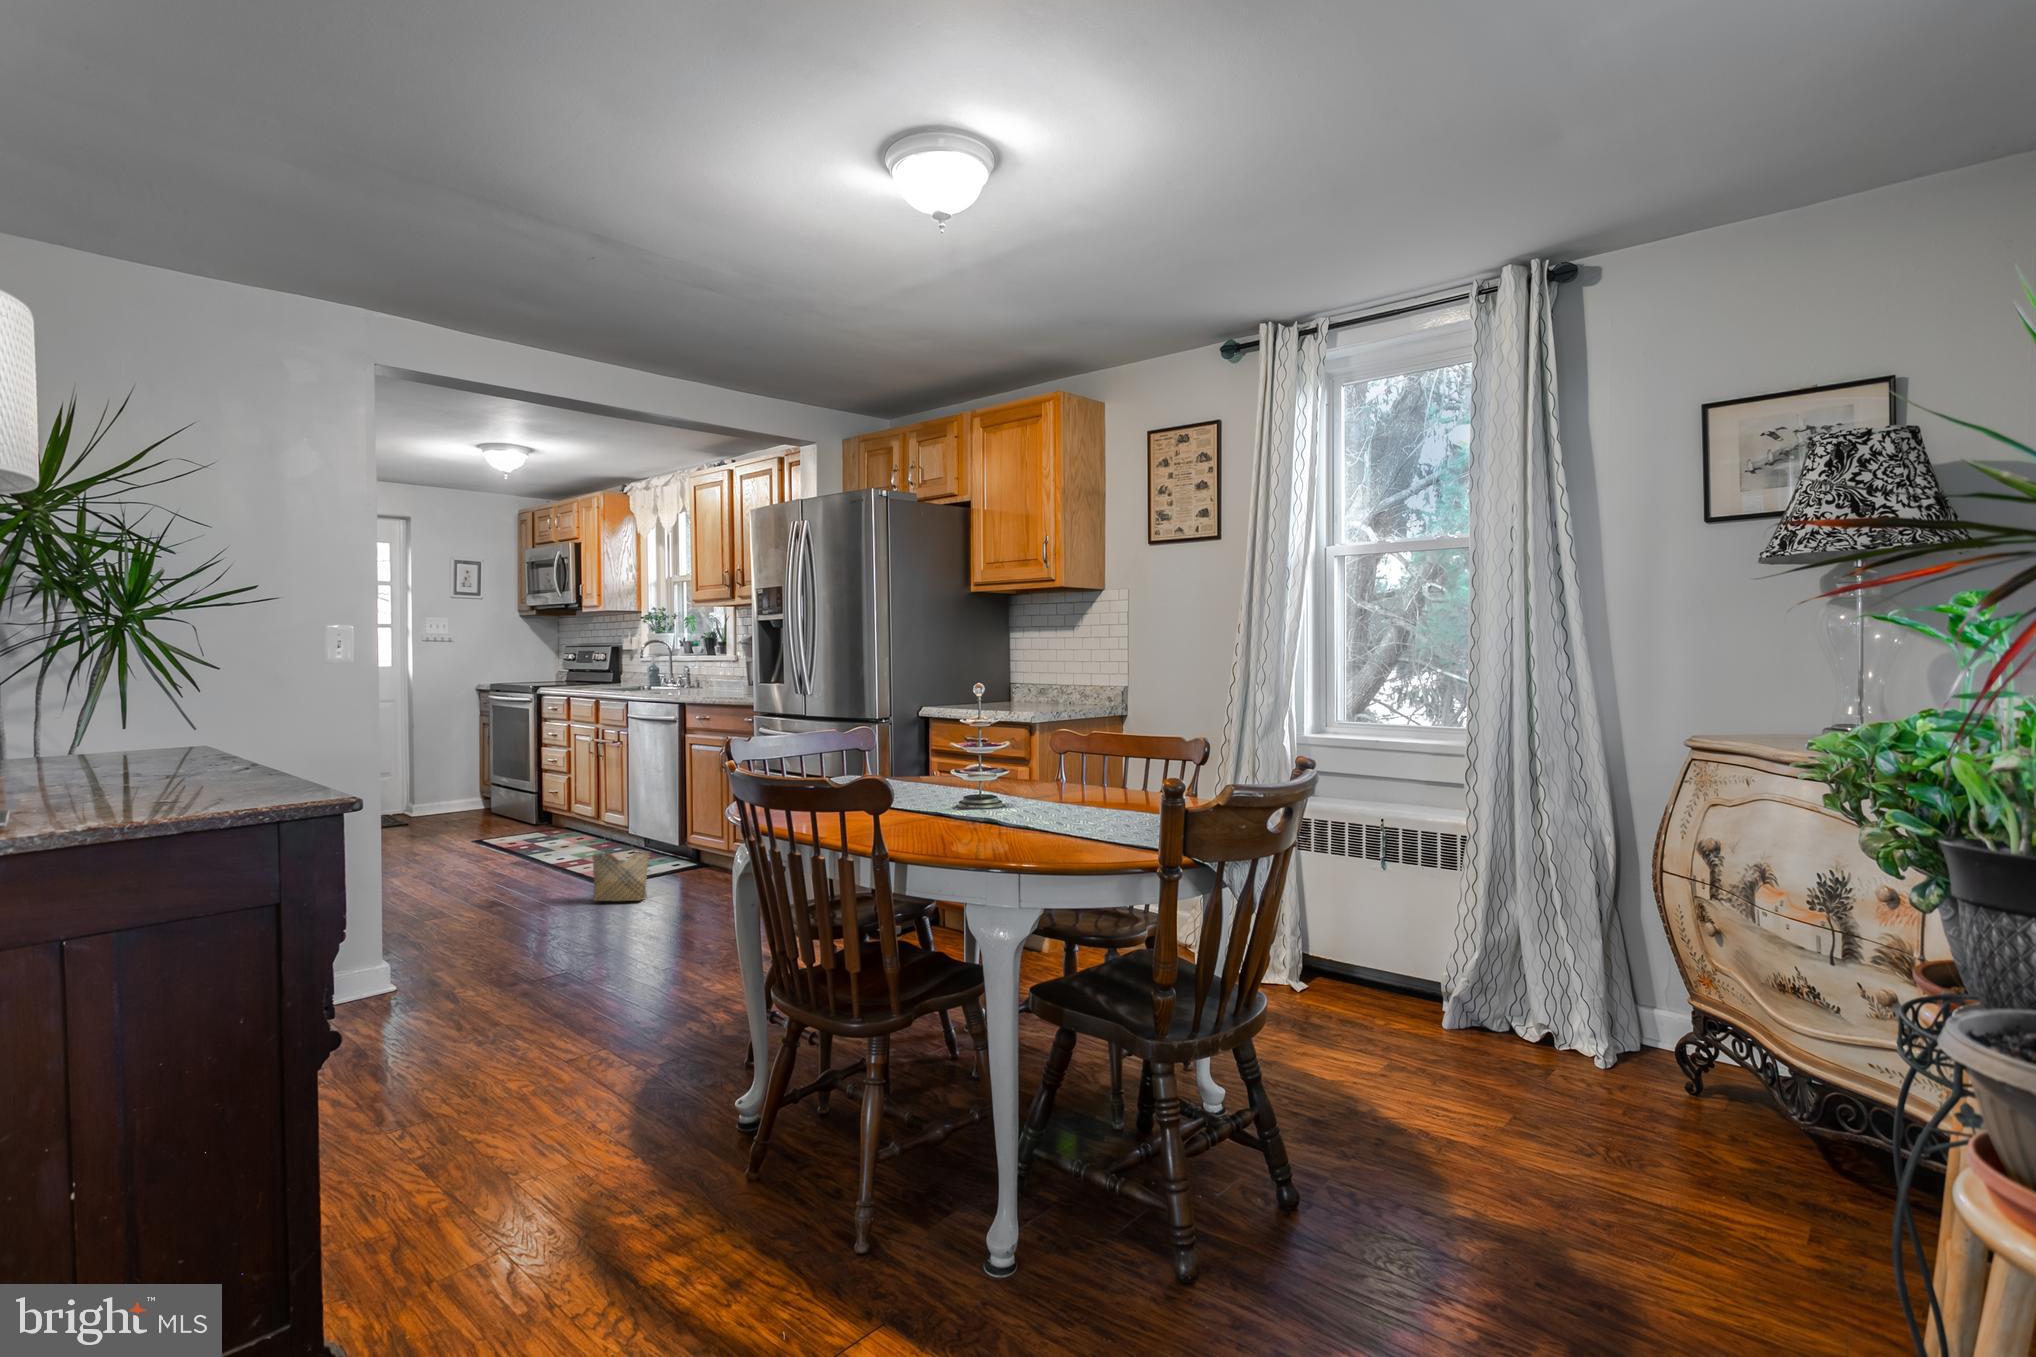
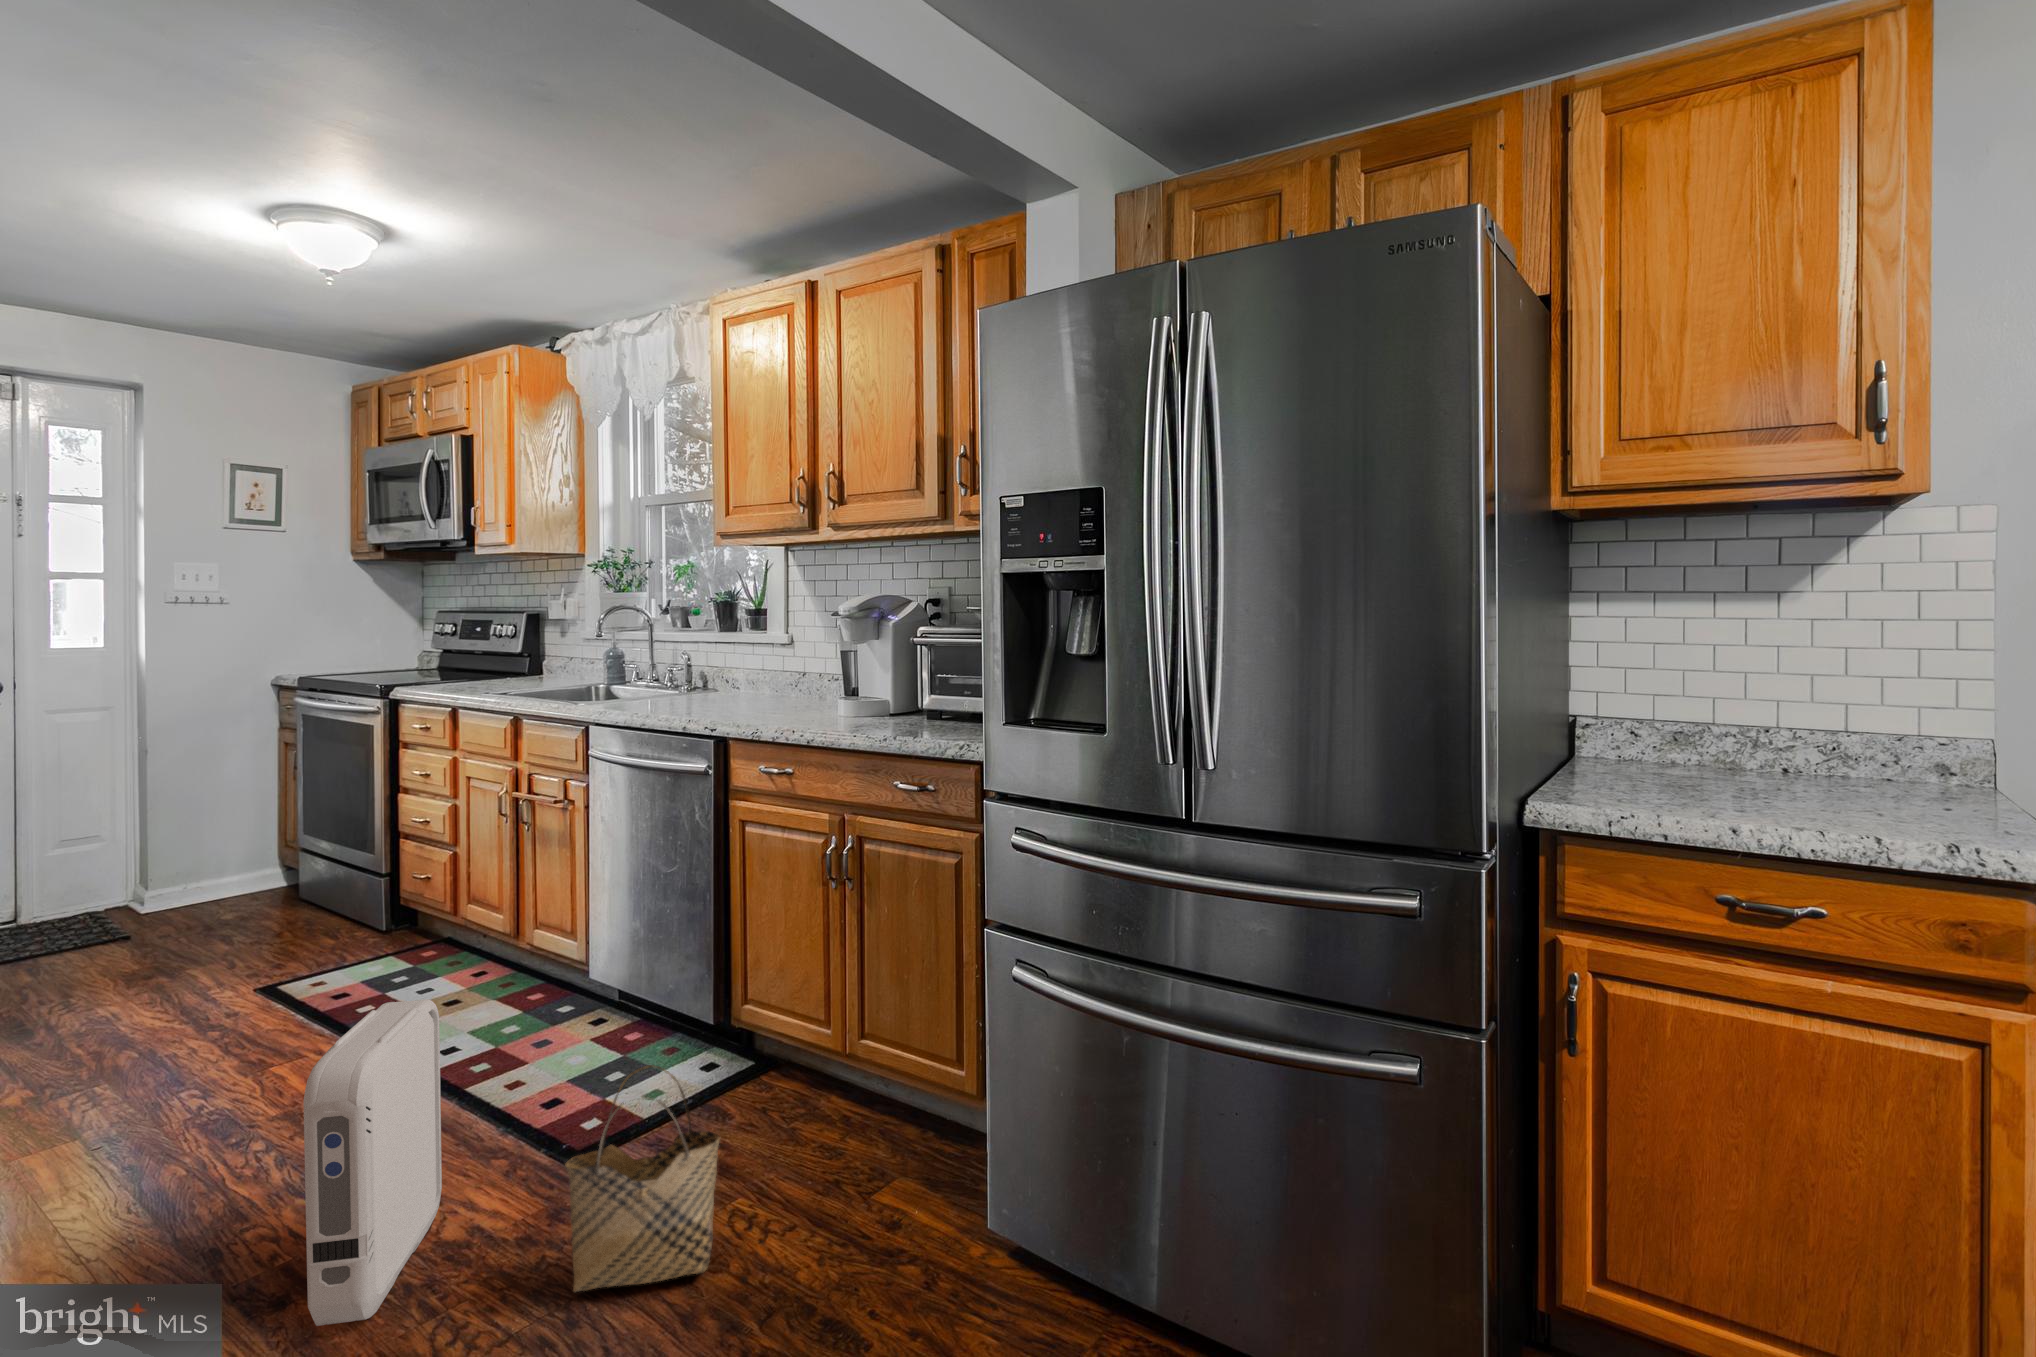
air purifier: none [504,801,551,903] -> present [304,1000,442,1326]

